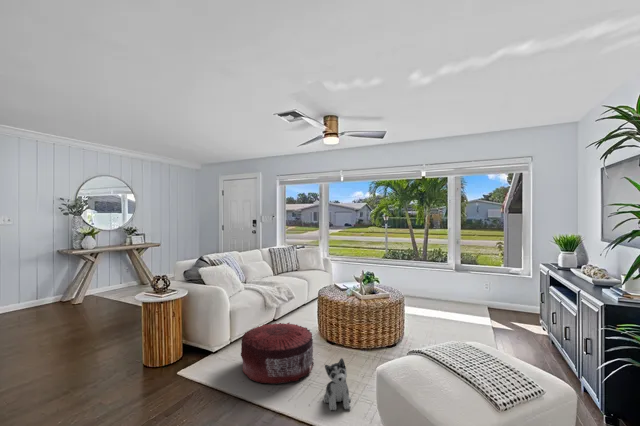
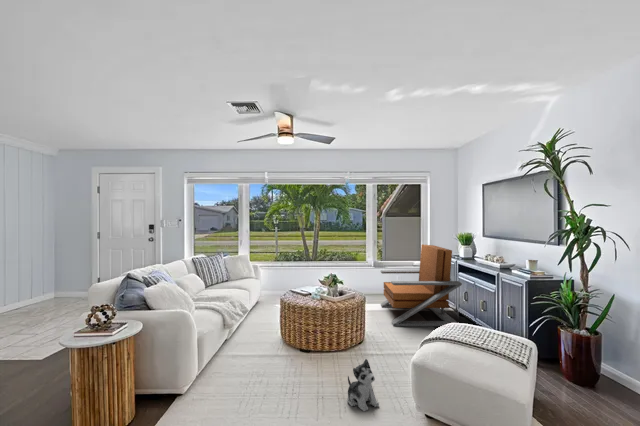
lounge chair: none [443,250,530,349] -> present [381,244,462,326]
pouf: present [241,323,314,384] -> none [237,336,316,404]

